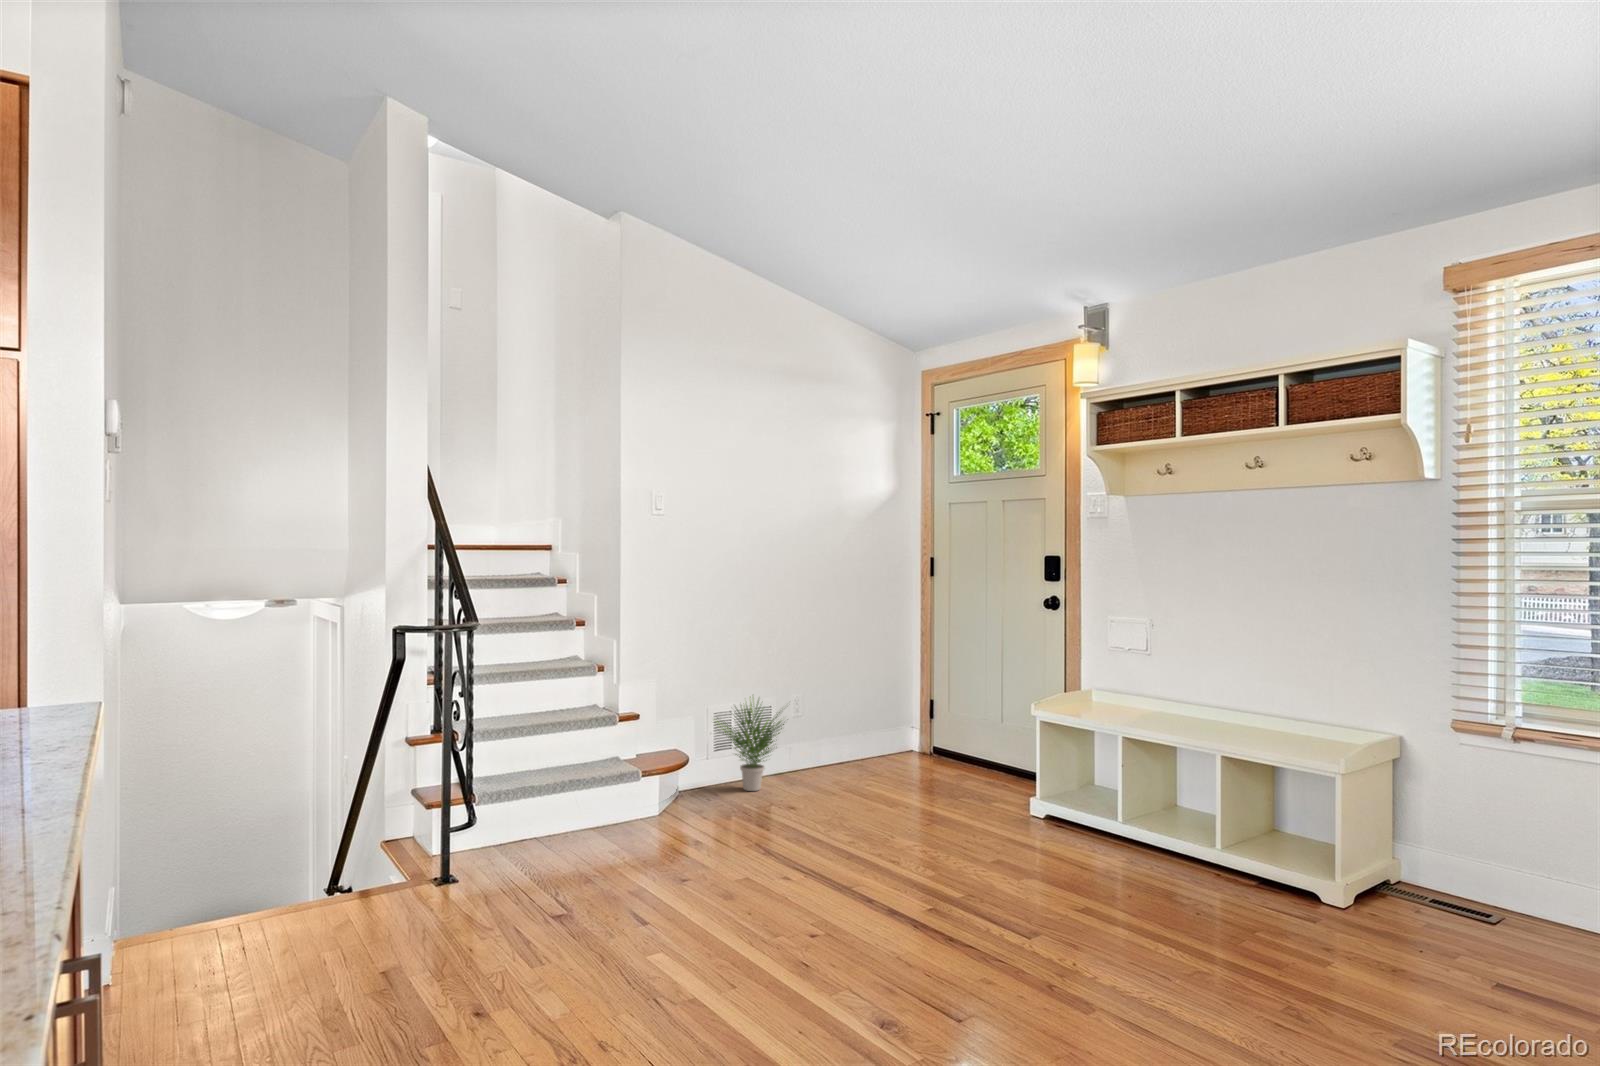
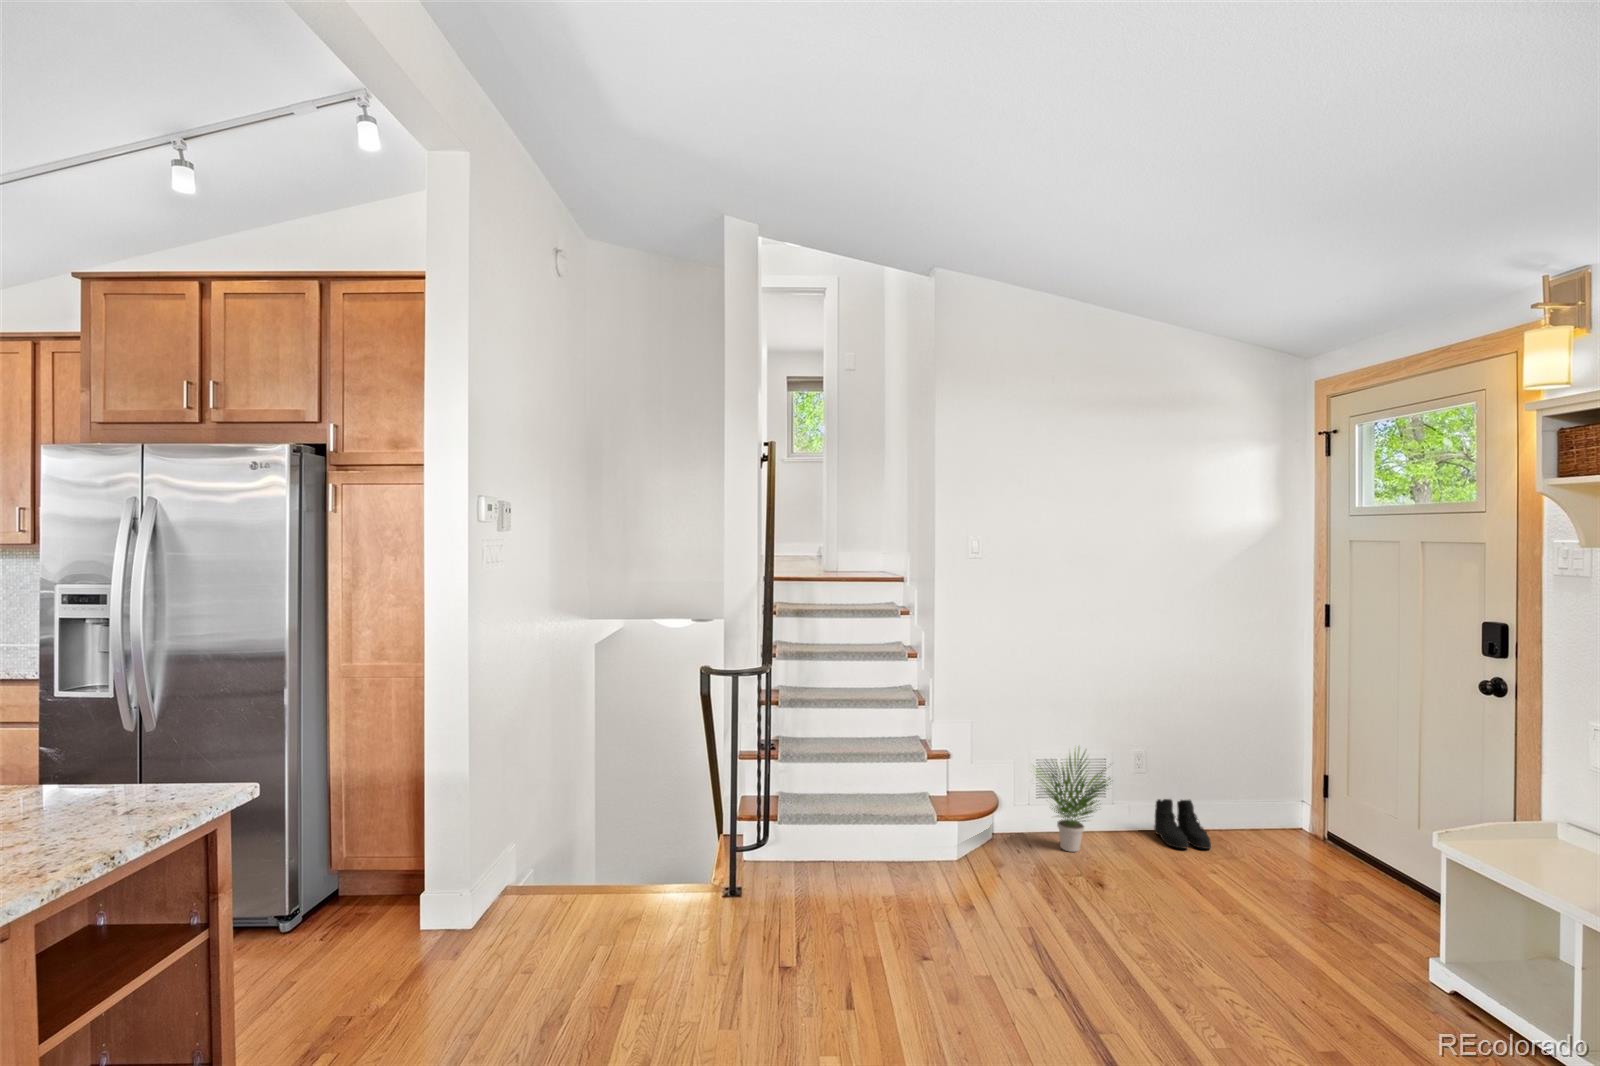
boots: none [811,734,859,775] -> present [1154,799,1211,849]

